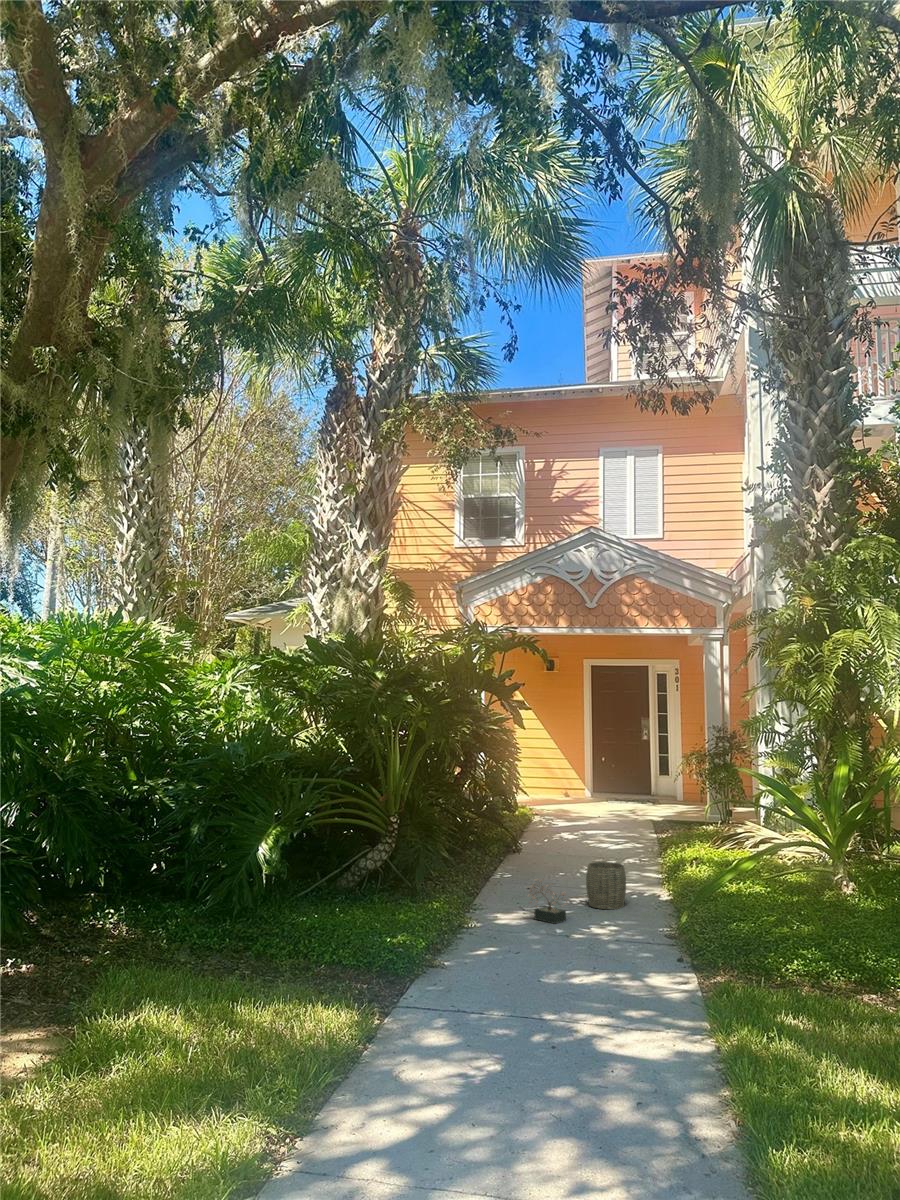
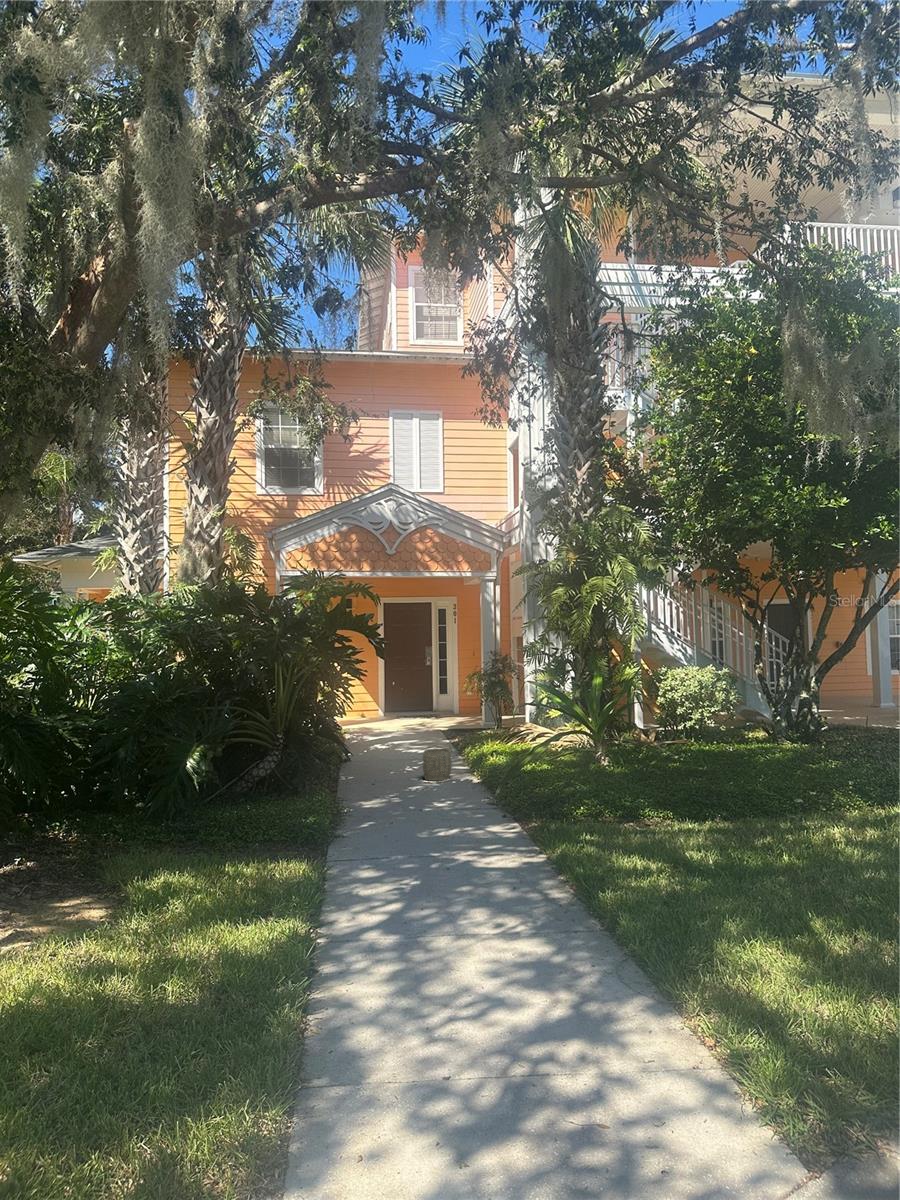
decorative plant: present [528,879,570,924] -> none [385,761,418,790]

